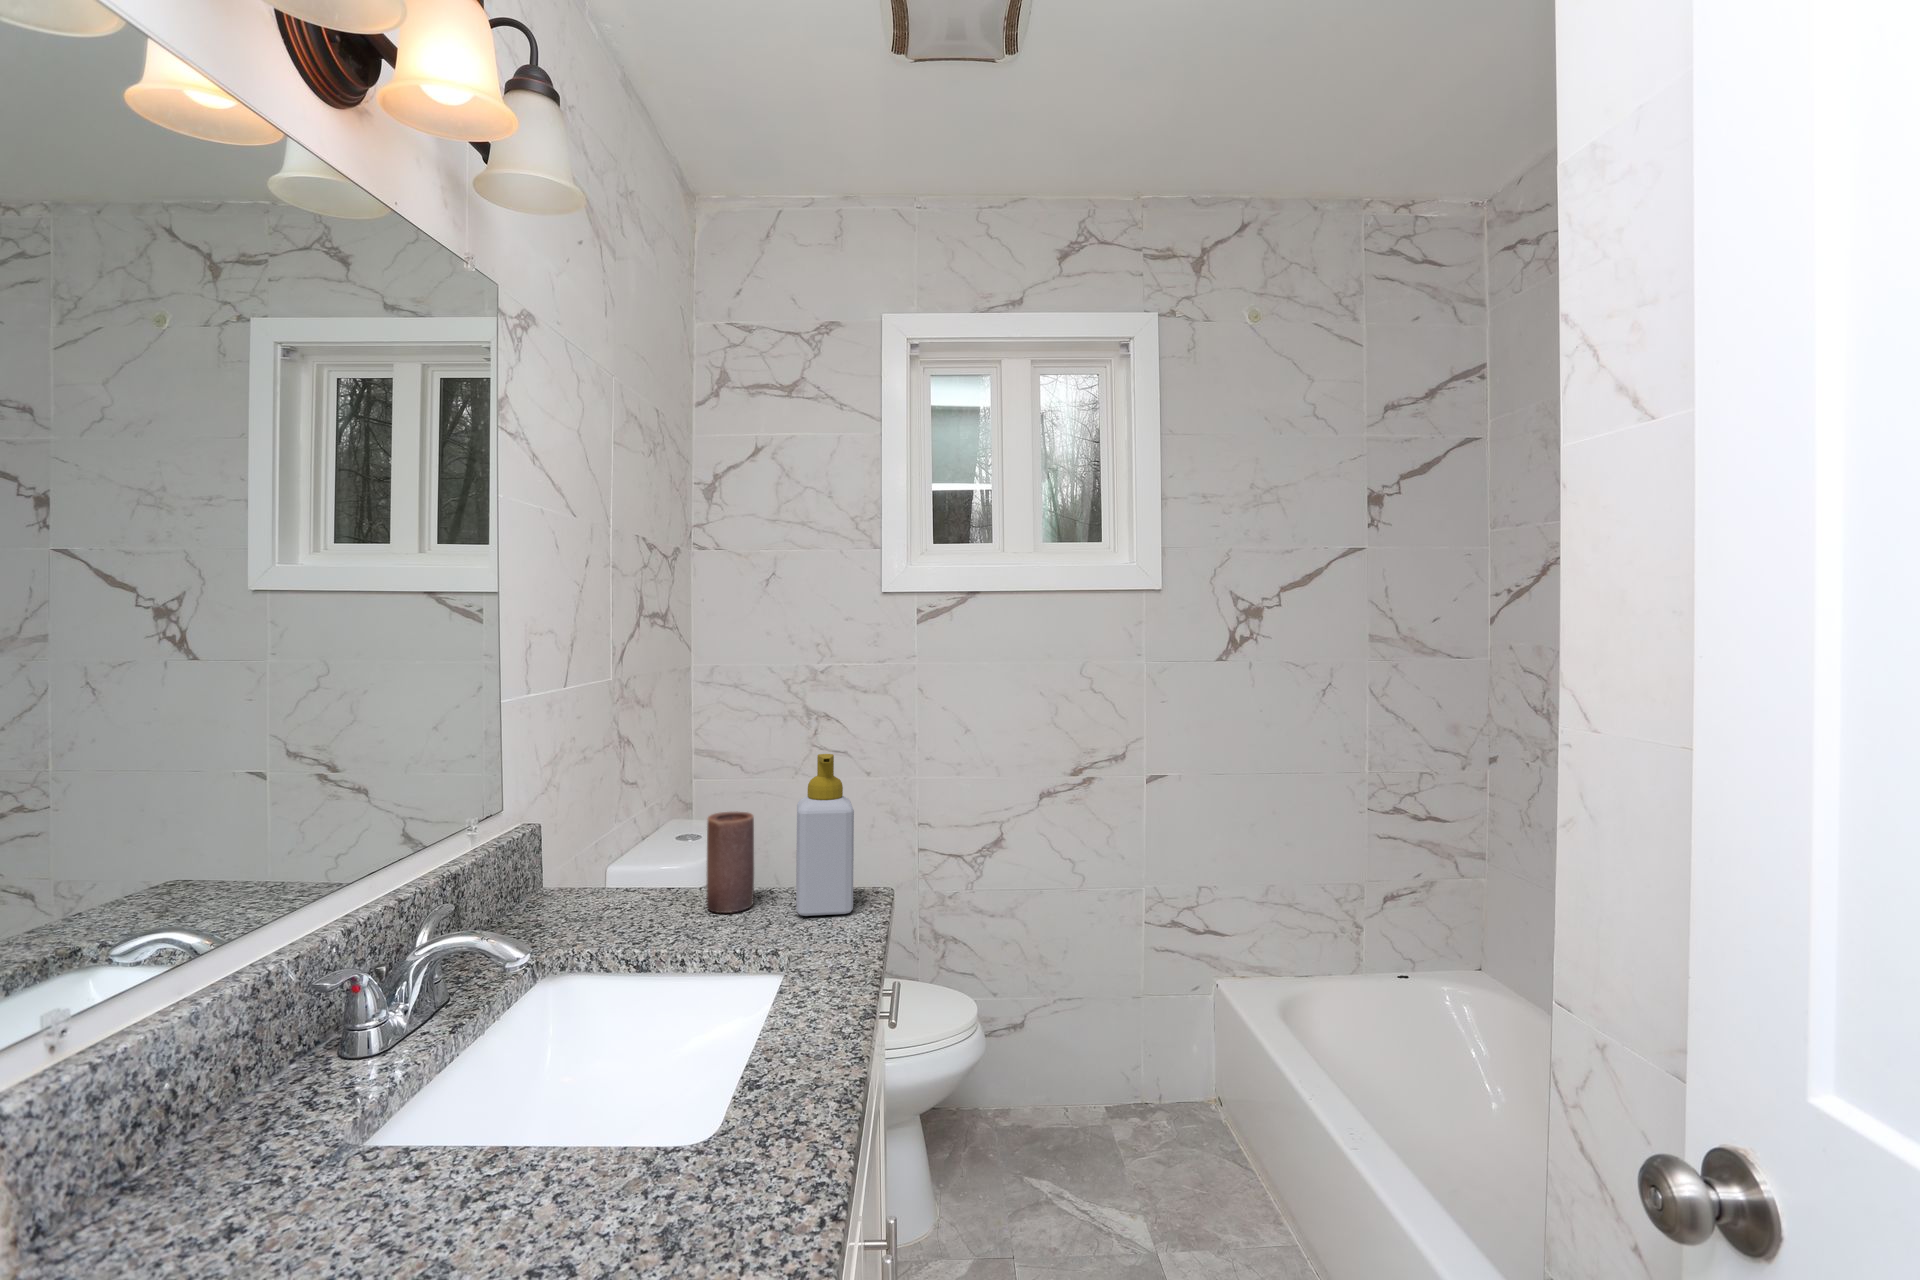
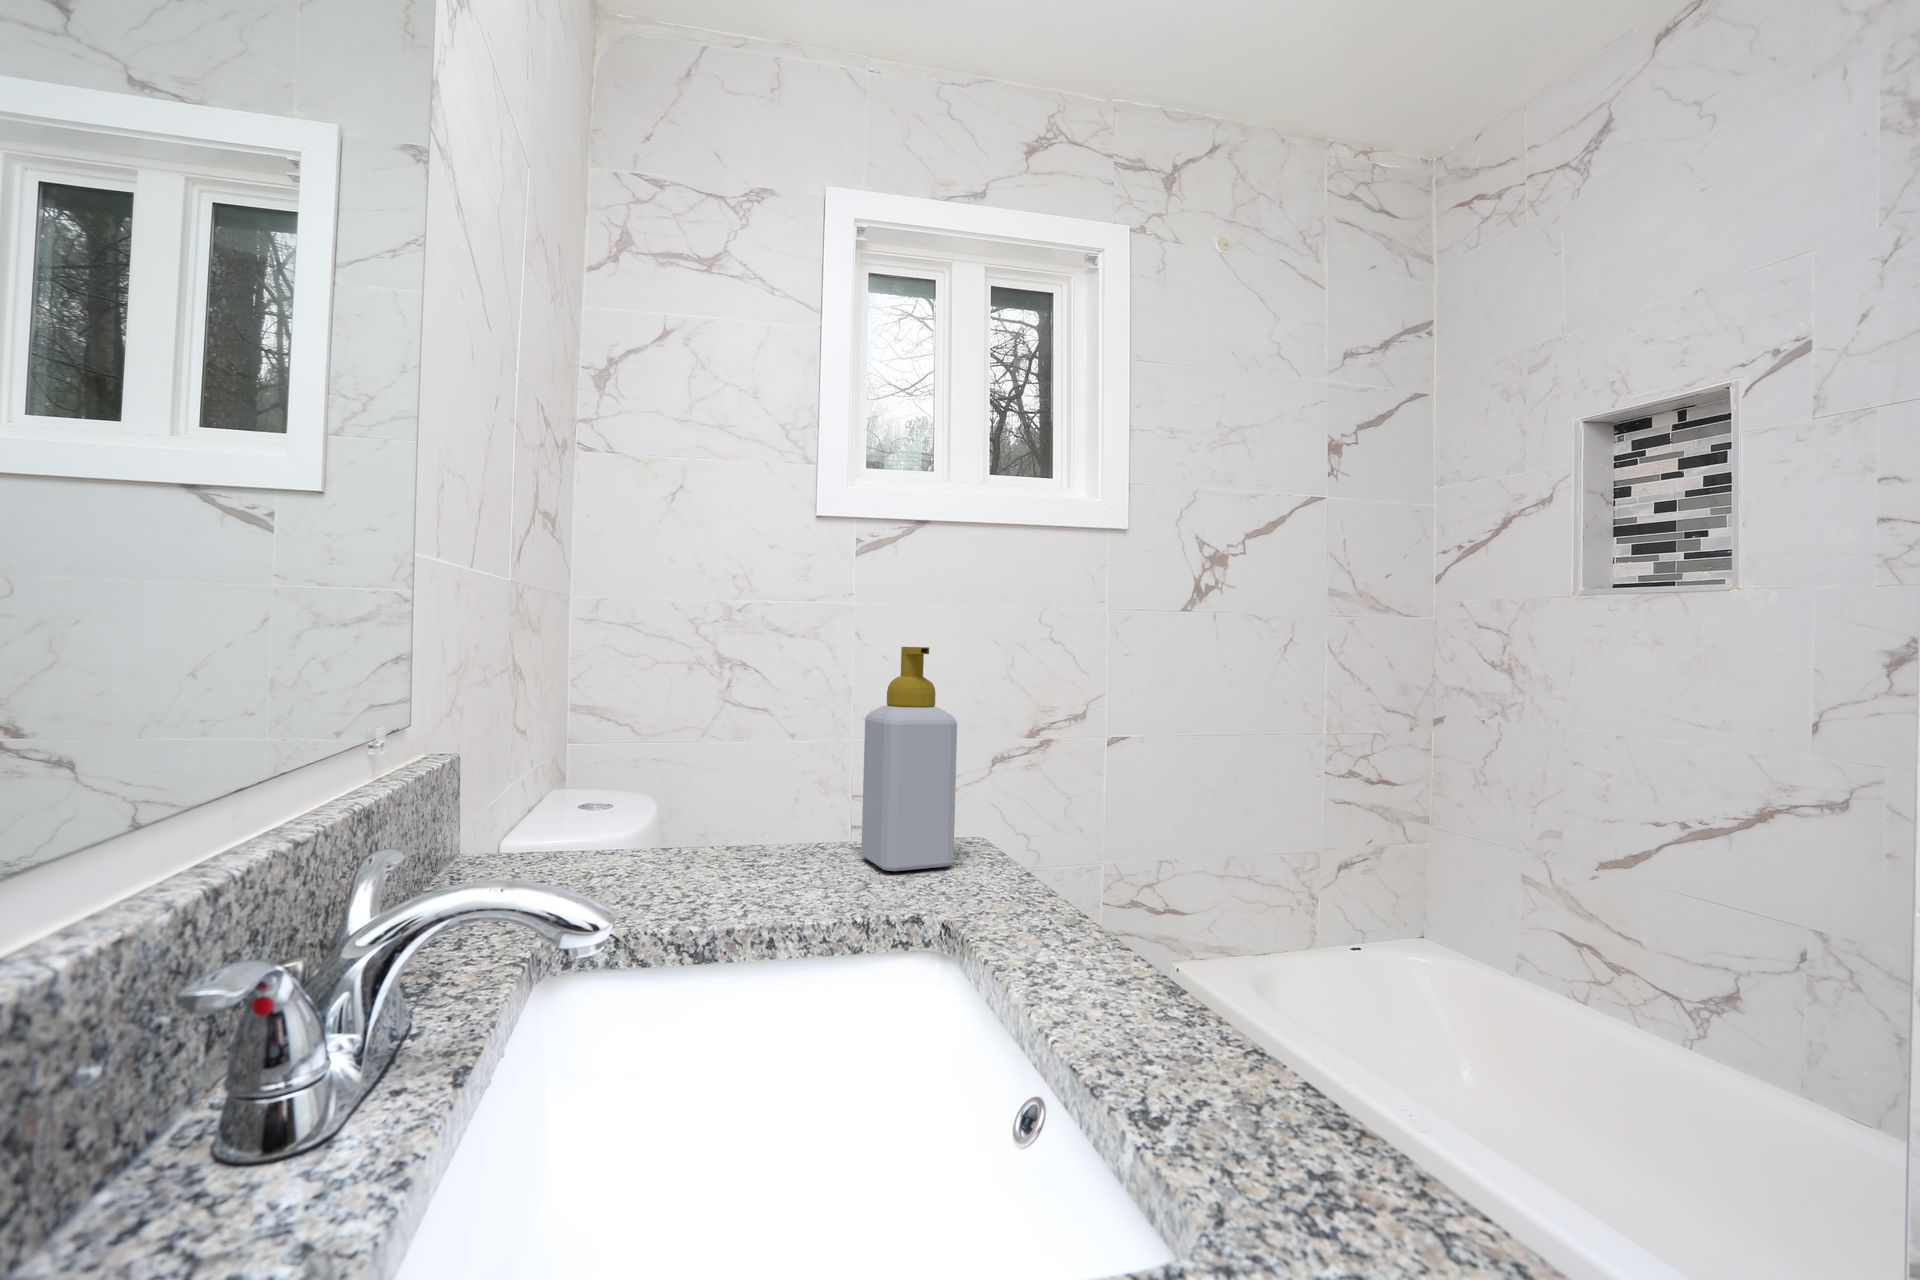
candle: present [706,812,754,913] -> none [735,731,807,875]

